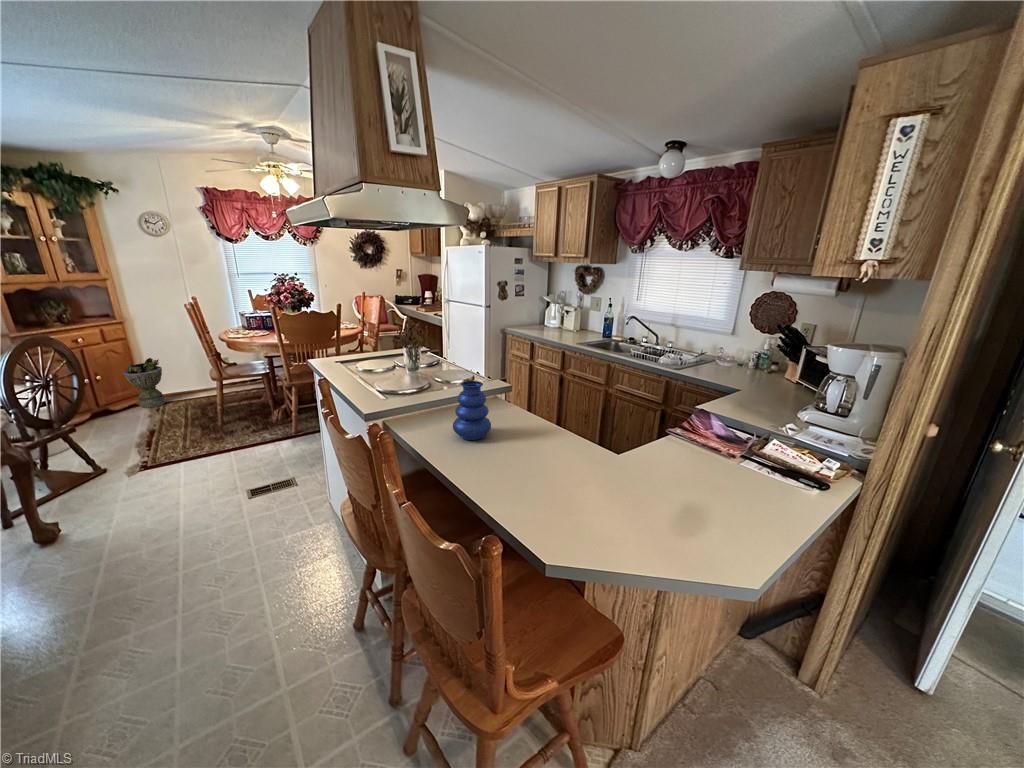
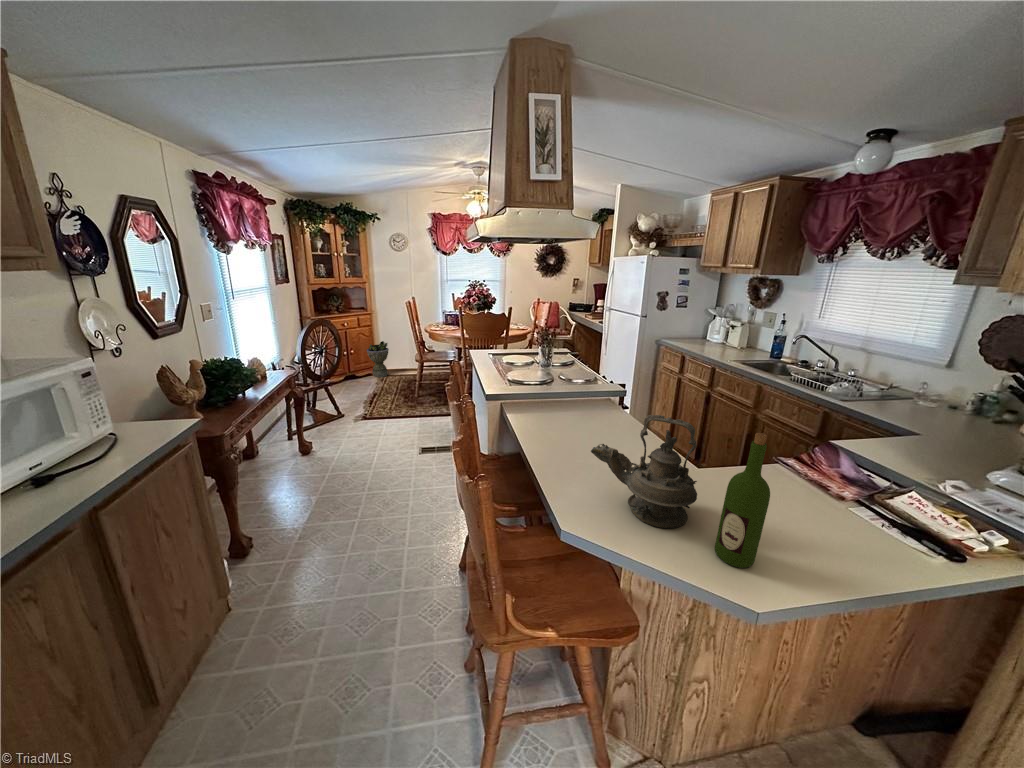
vase: present [453,381,491,440] -> none [547,376,581,428]
teapot: none [550,415,665,533] -> present [591,415,697,528]
wine bottle: none [695,420,748,553] -> present [715,433,770,568]

